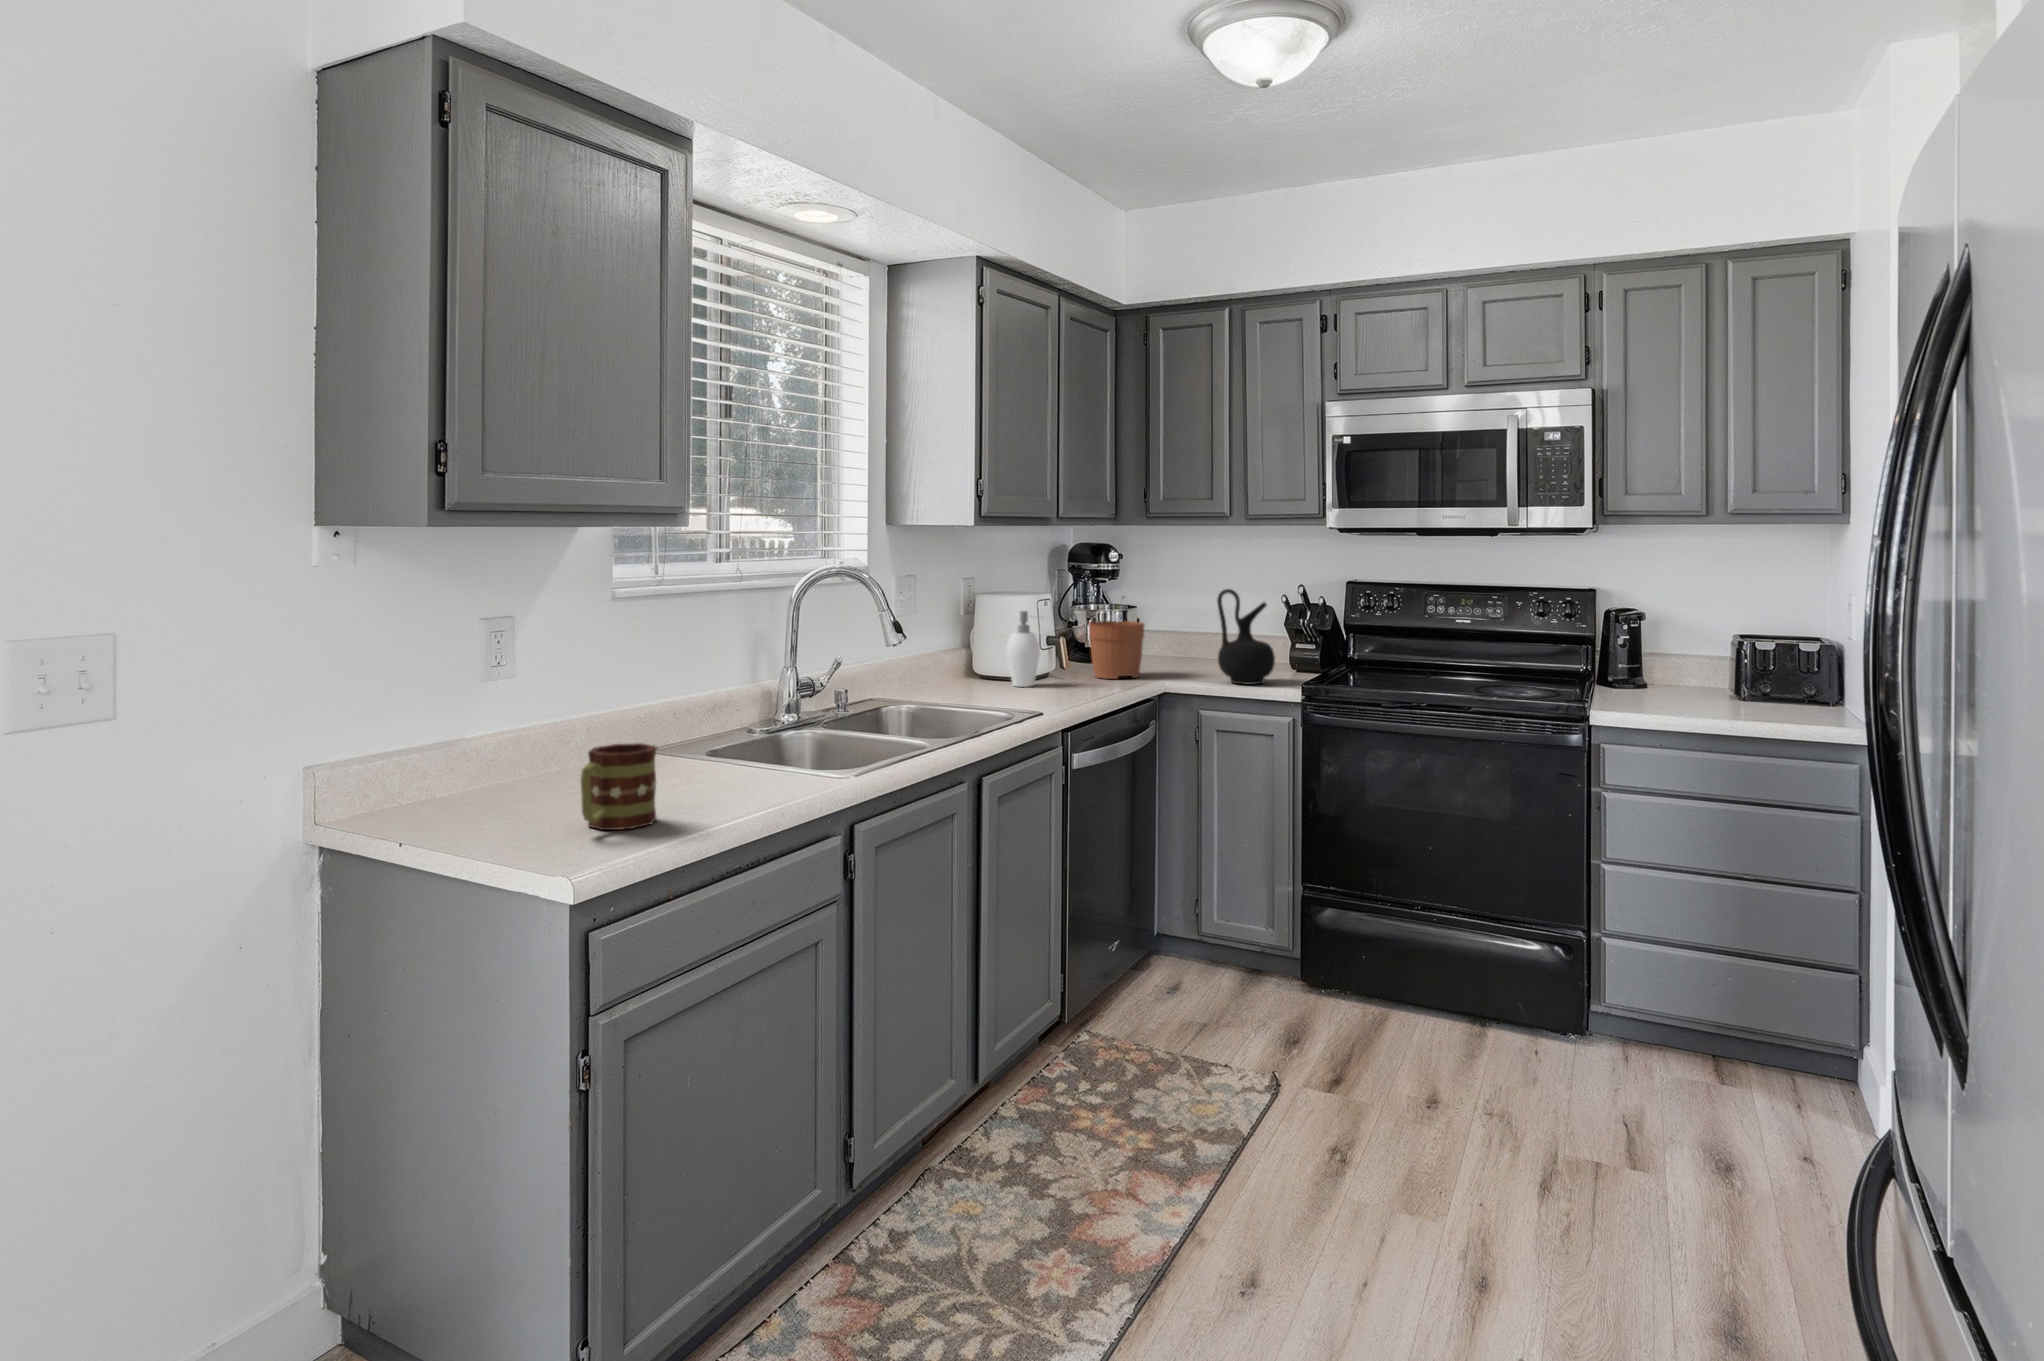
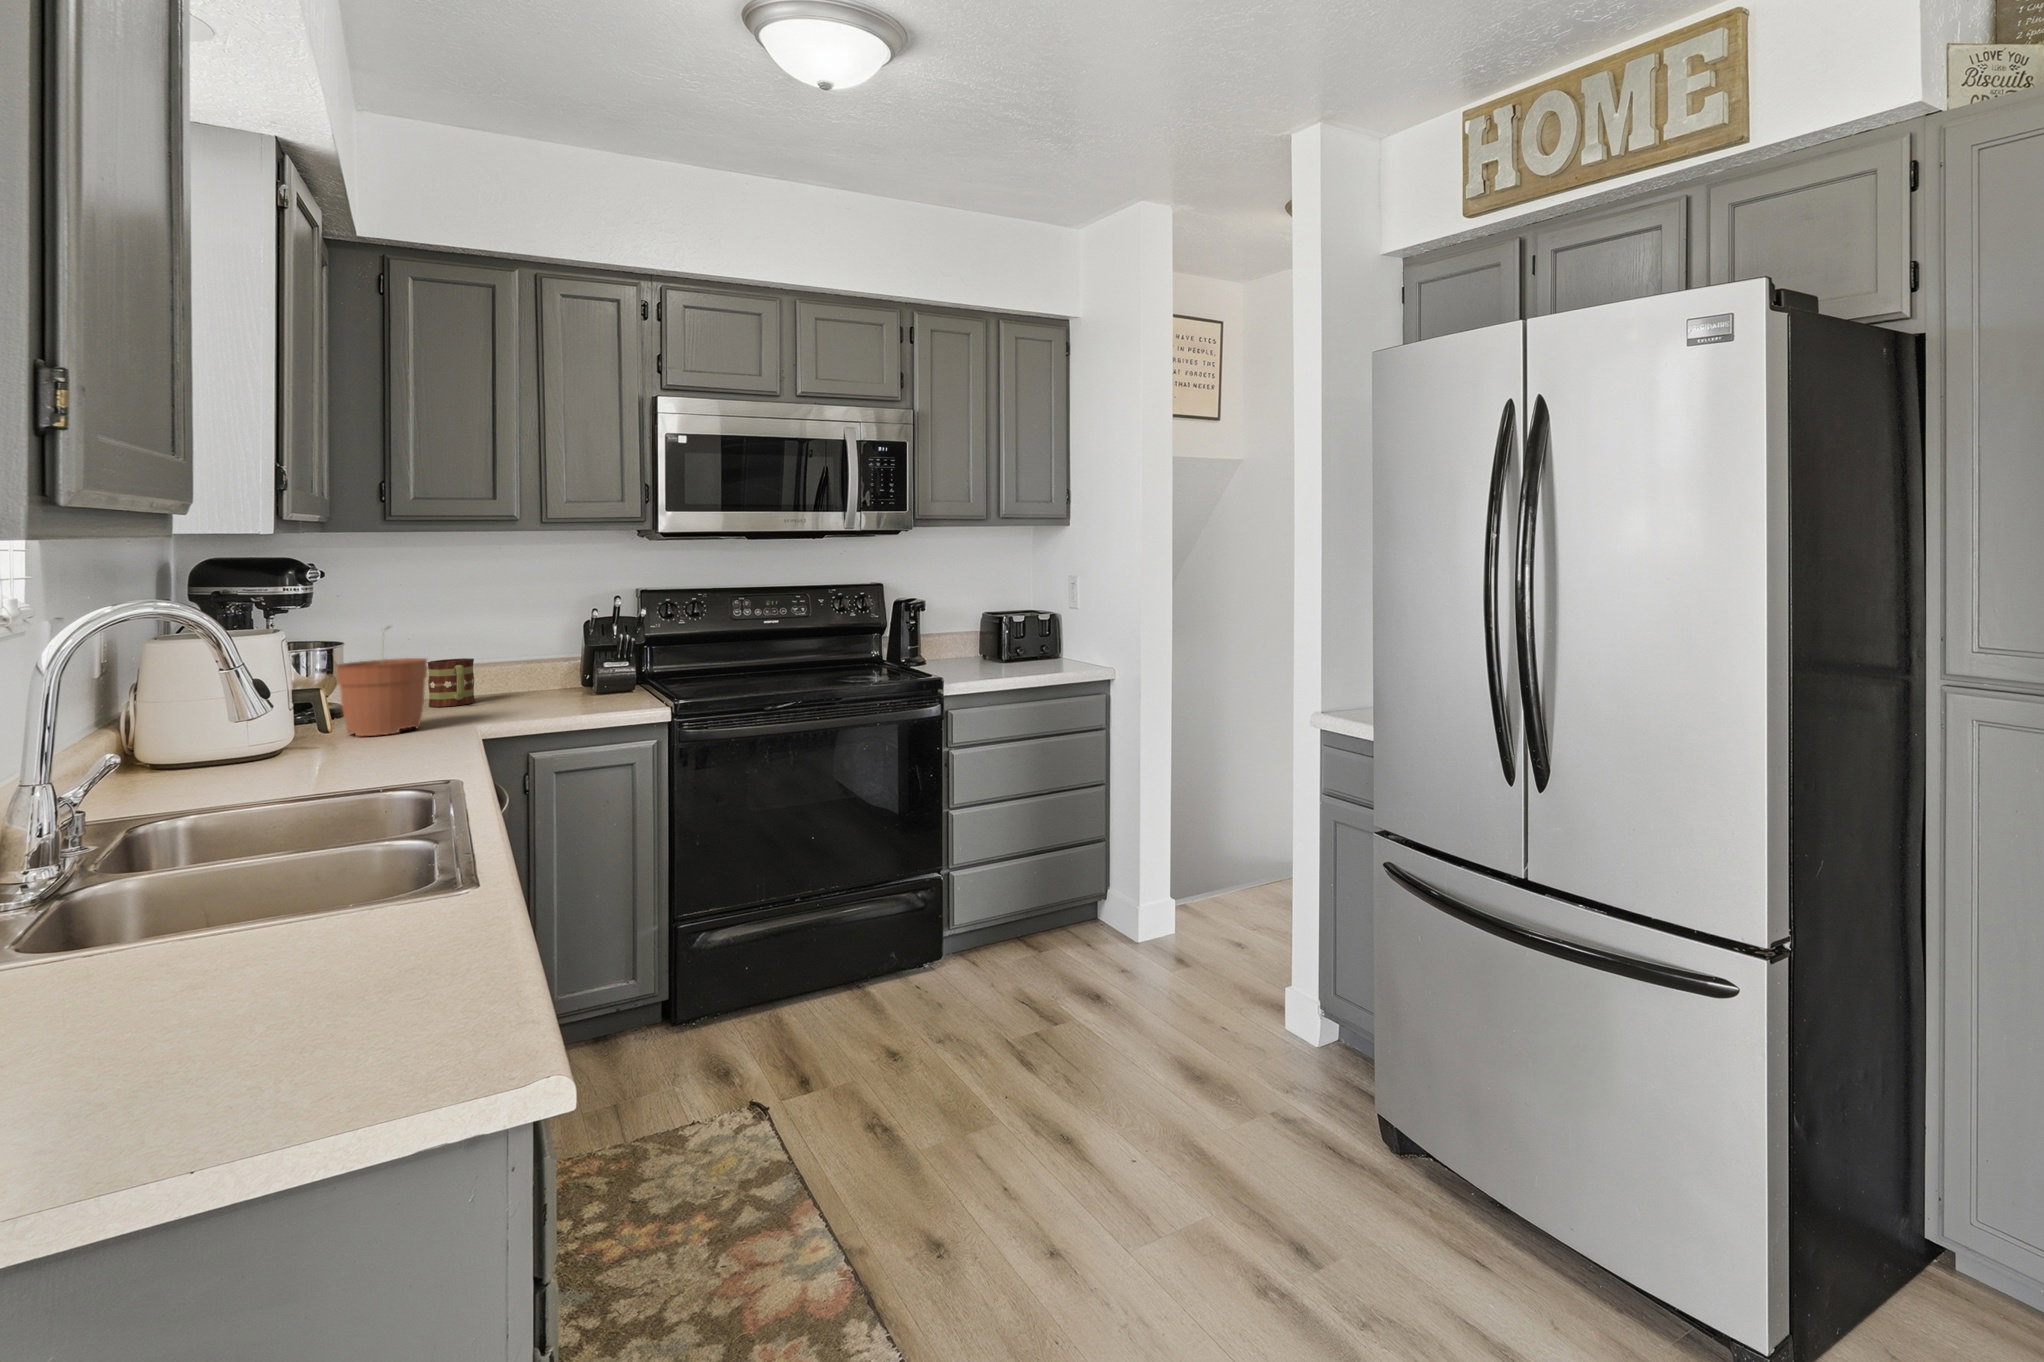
ceramic jug: present [1217,589,1275,684] -> none [543,605,618,713]
soap dispenser: present [1007,611,1040,687] -> none [242,656,319,764]
mug: present [580,743,656,830] -> present [427,658,475,707]

